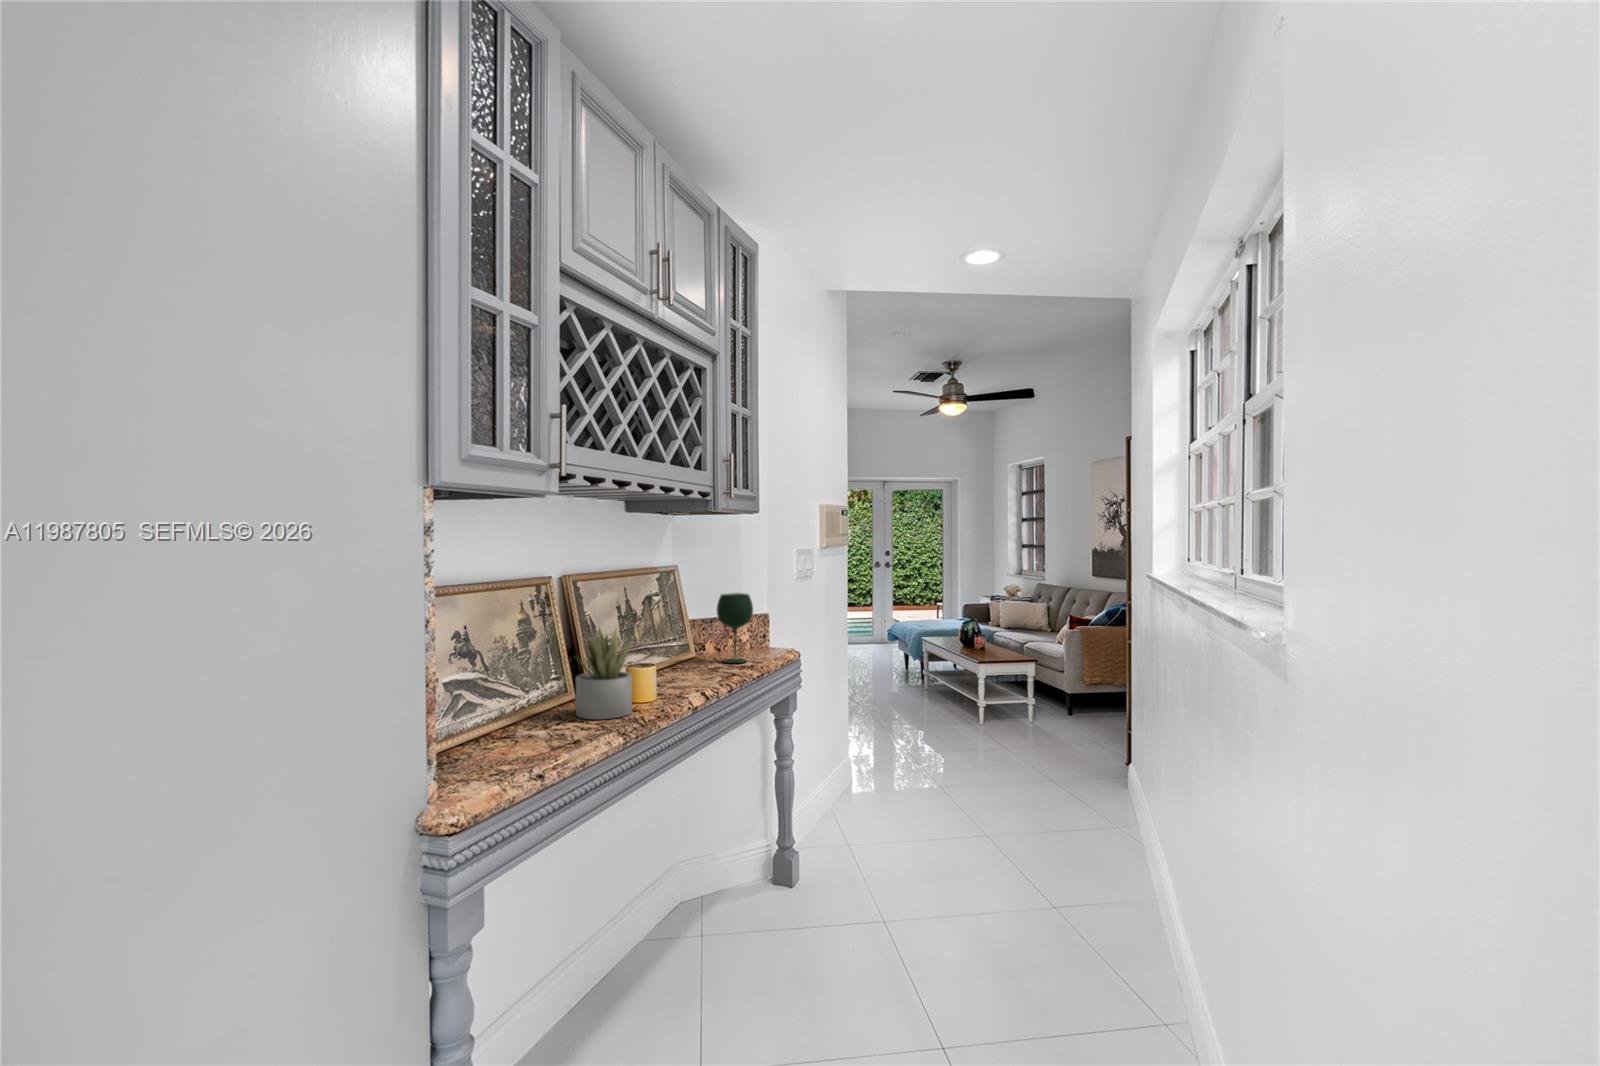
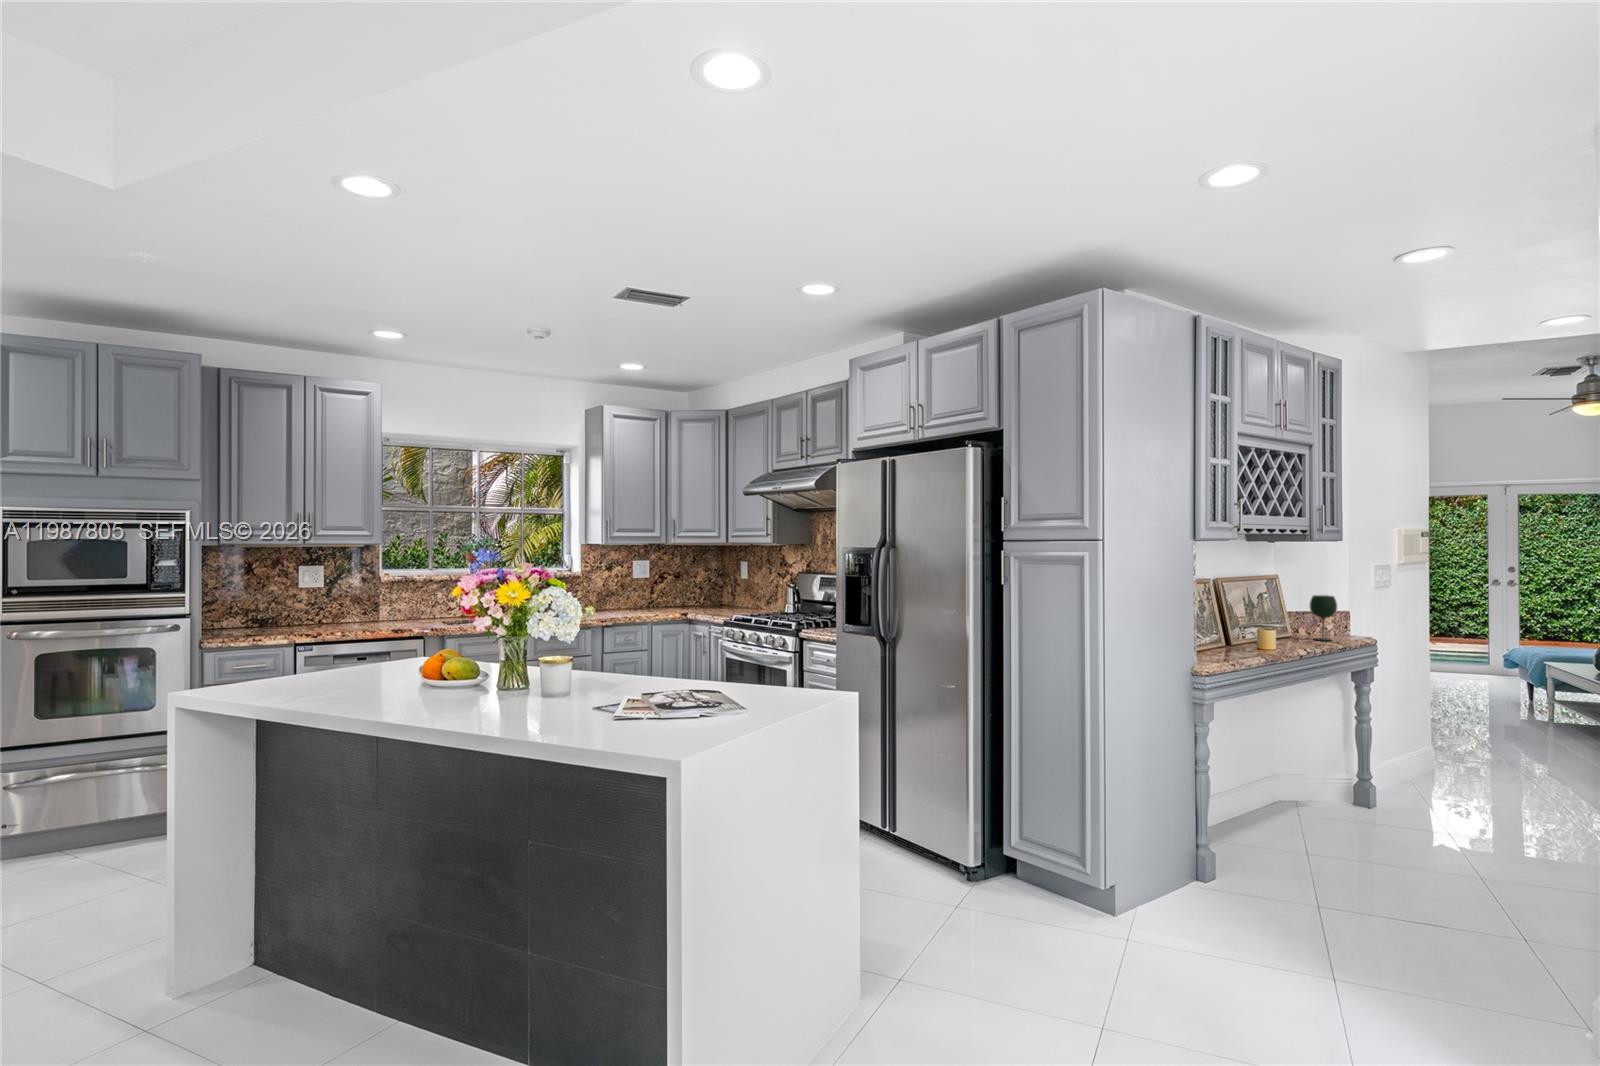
succulent plant: present [576,628,632,719] -> none [1231,606,1265,653]

